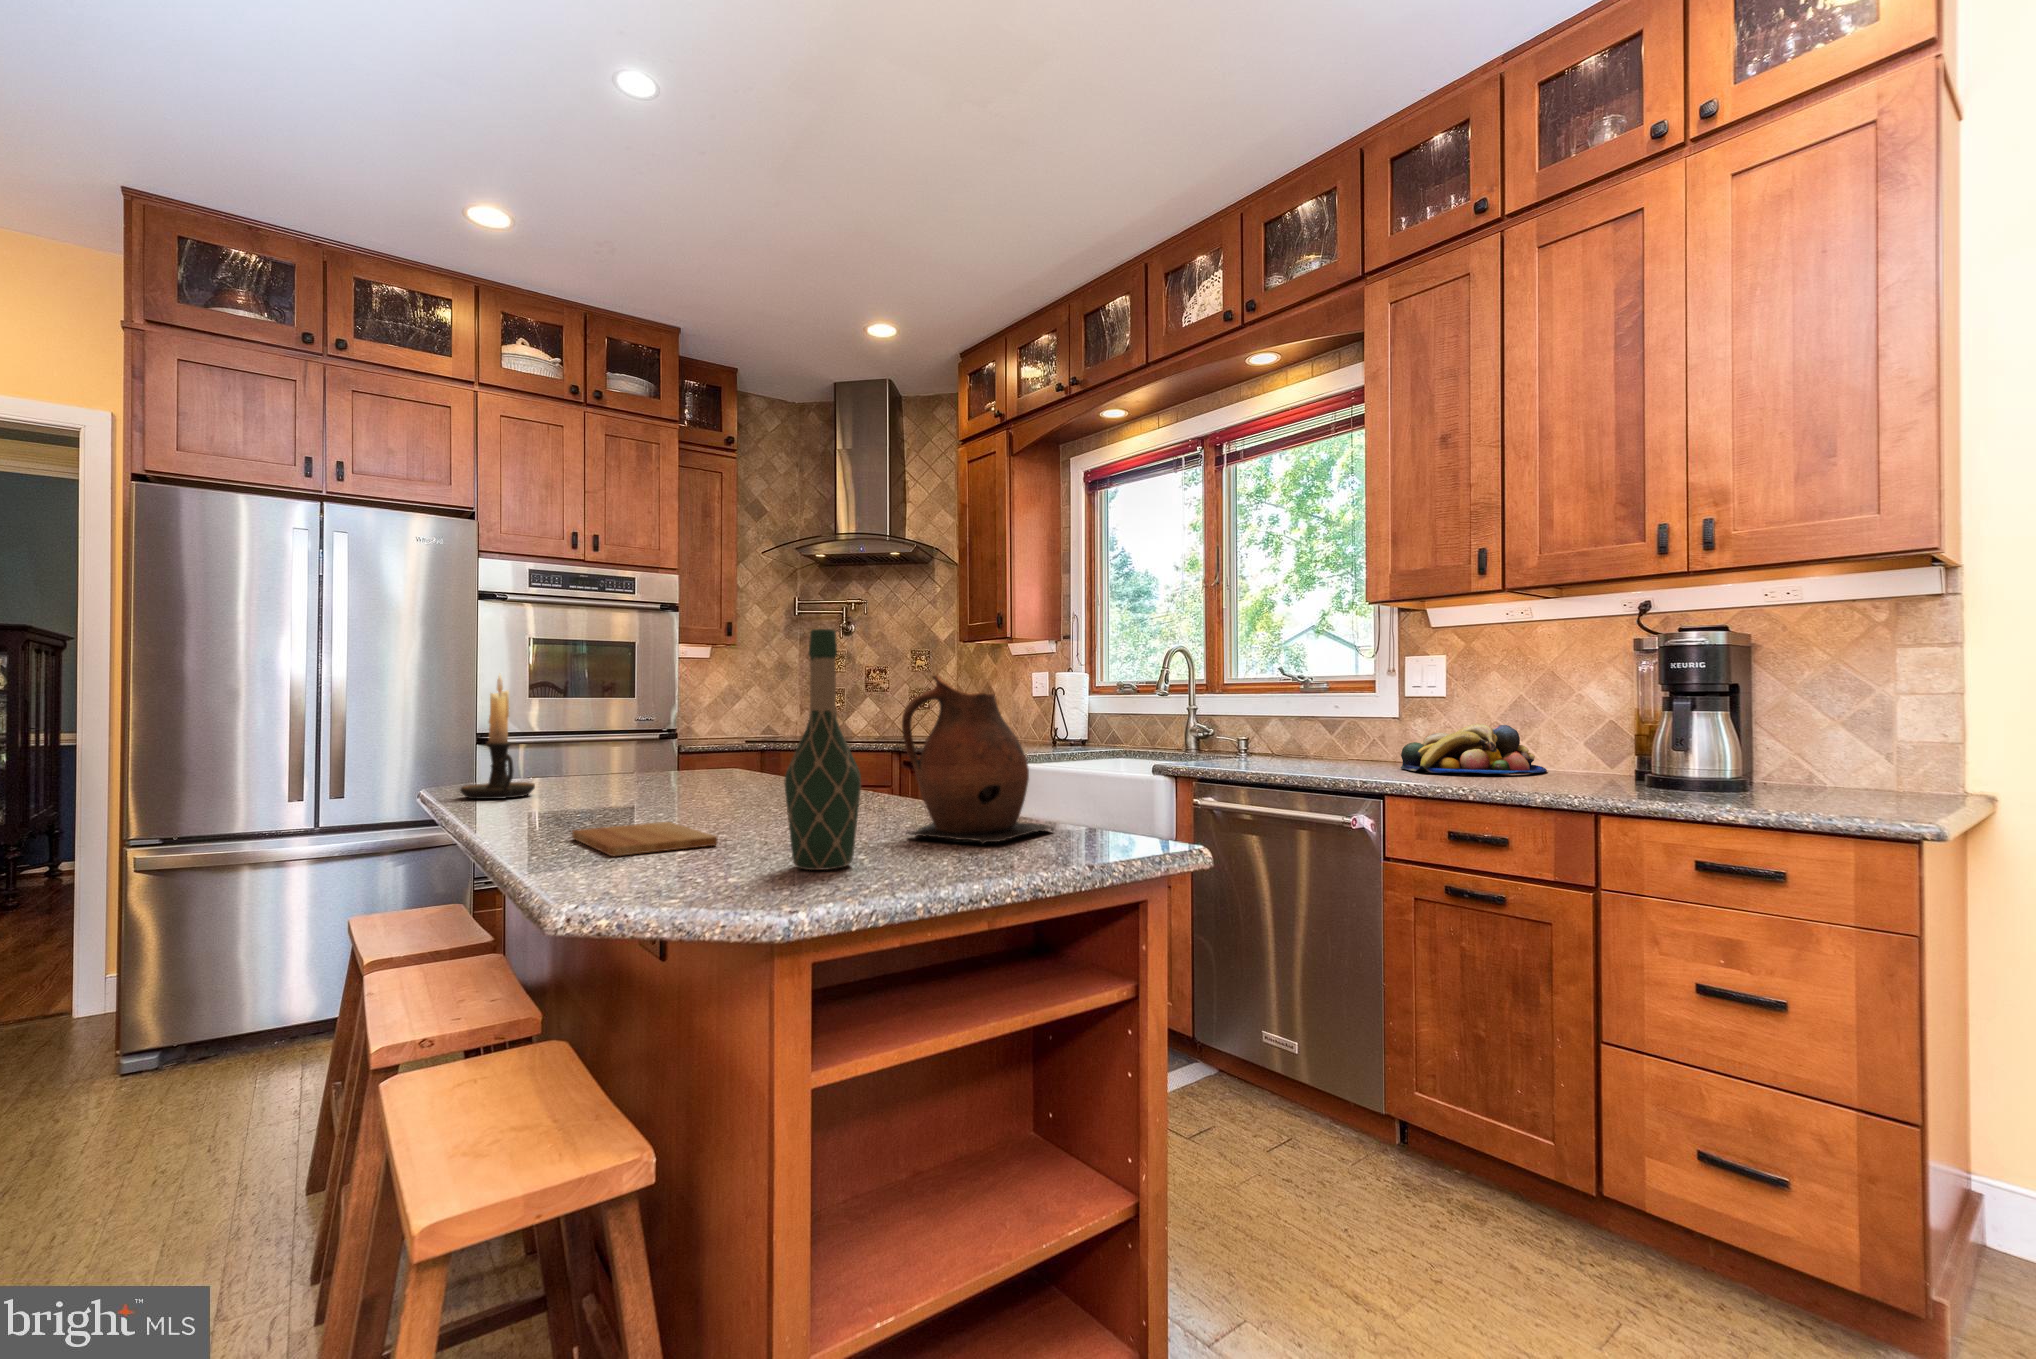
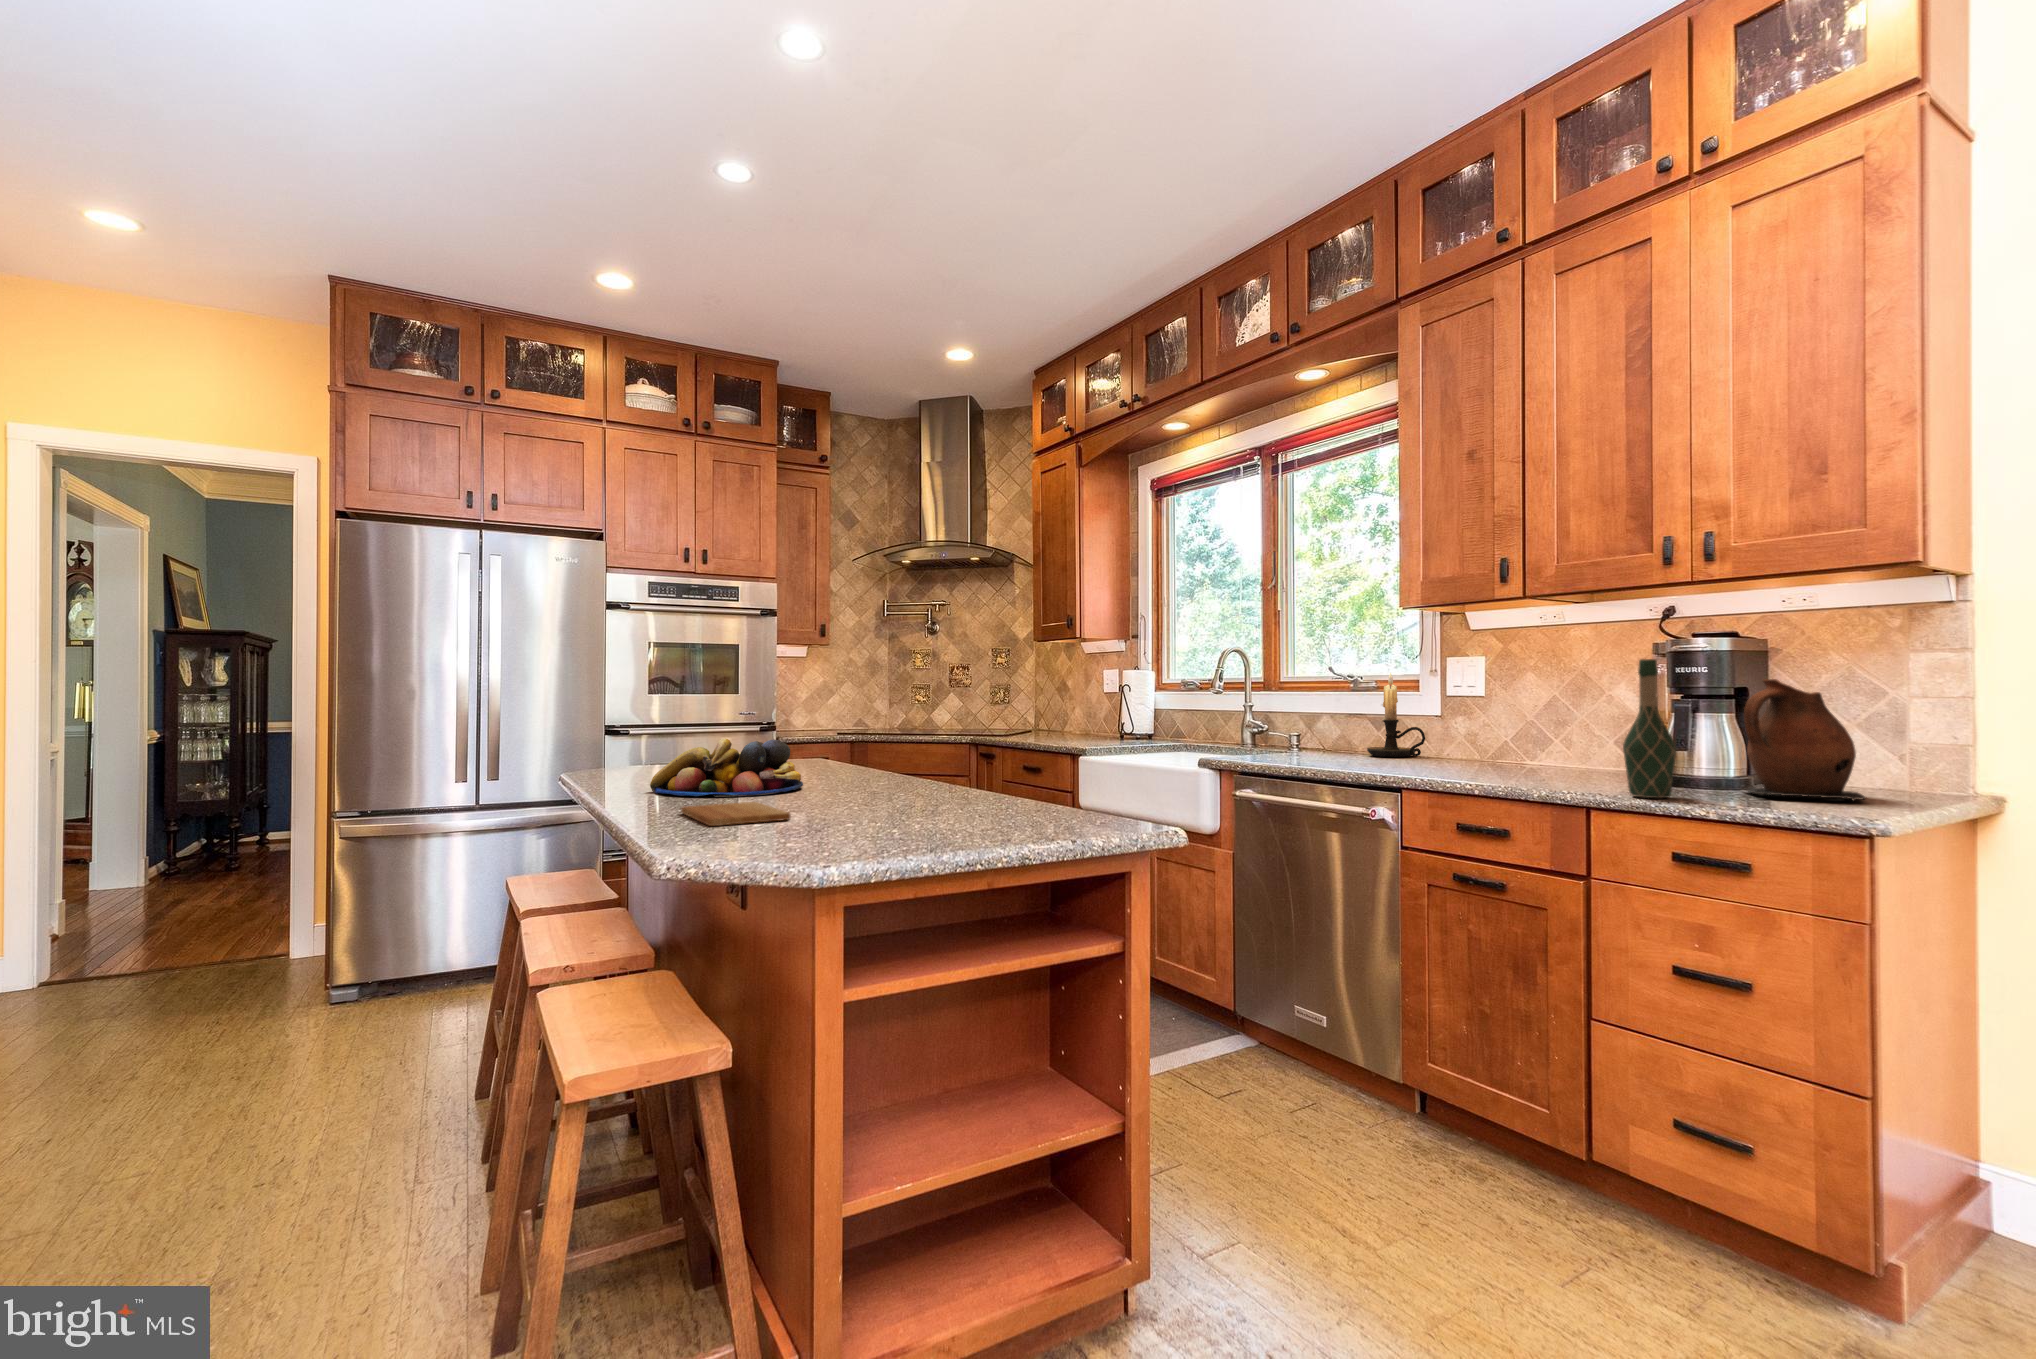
wine bottle: present [784,629,861,870] -> present [1623,659,1676,798]
candle holder: present [460,675,535,799] -> present [1367,673,1425,757]
ceramic pitcher: present [902,676,1053,844] -> present [1744,679,1867,801]
fruit bowl: present [1400,724,1547,774] -> present [650,738,803,796]

